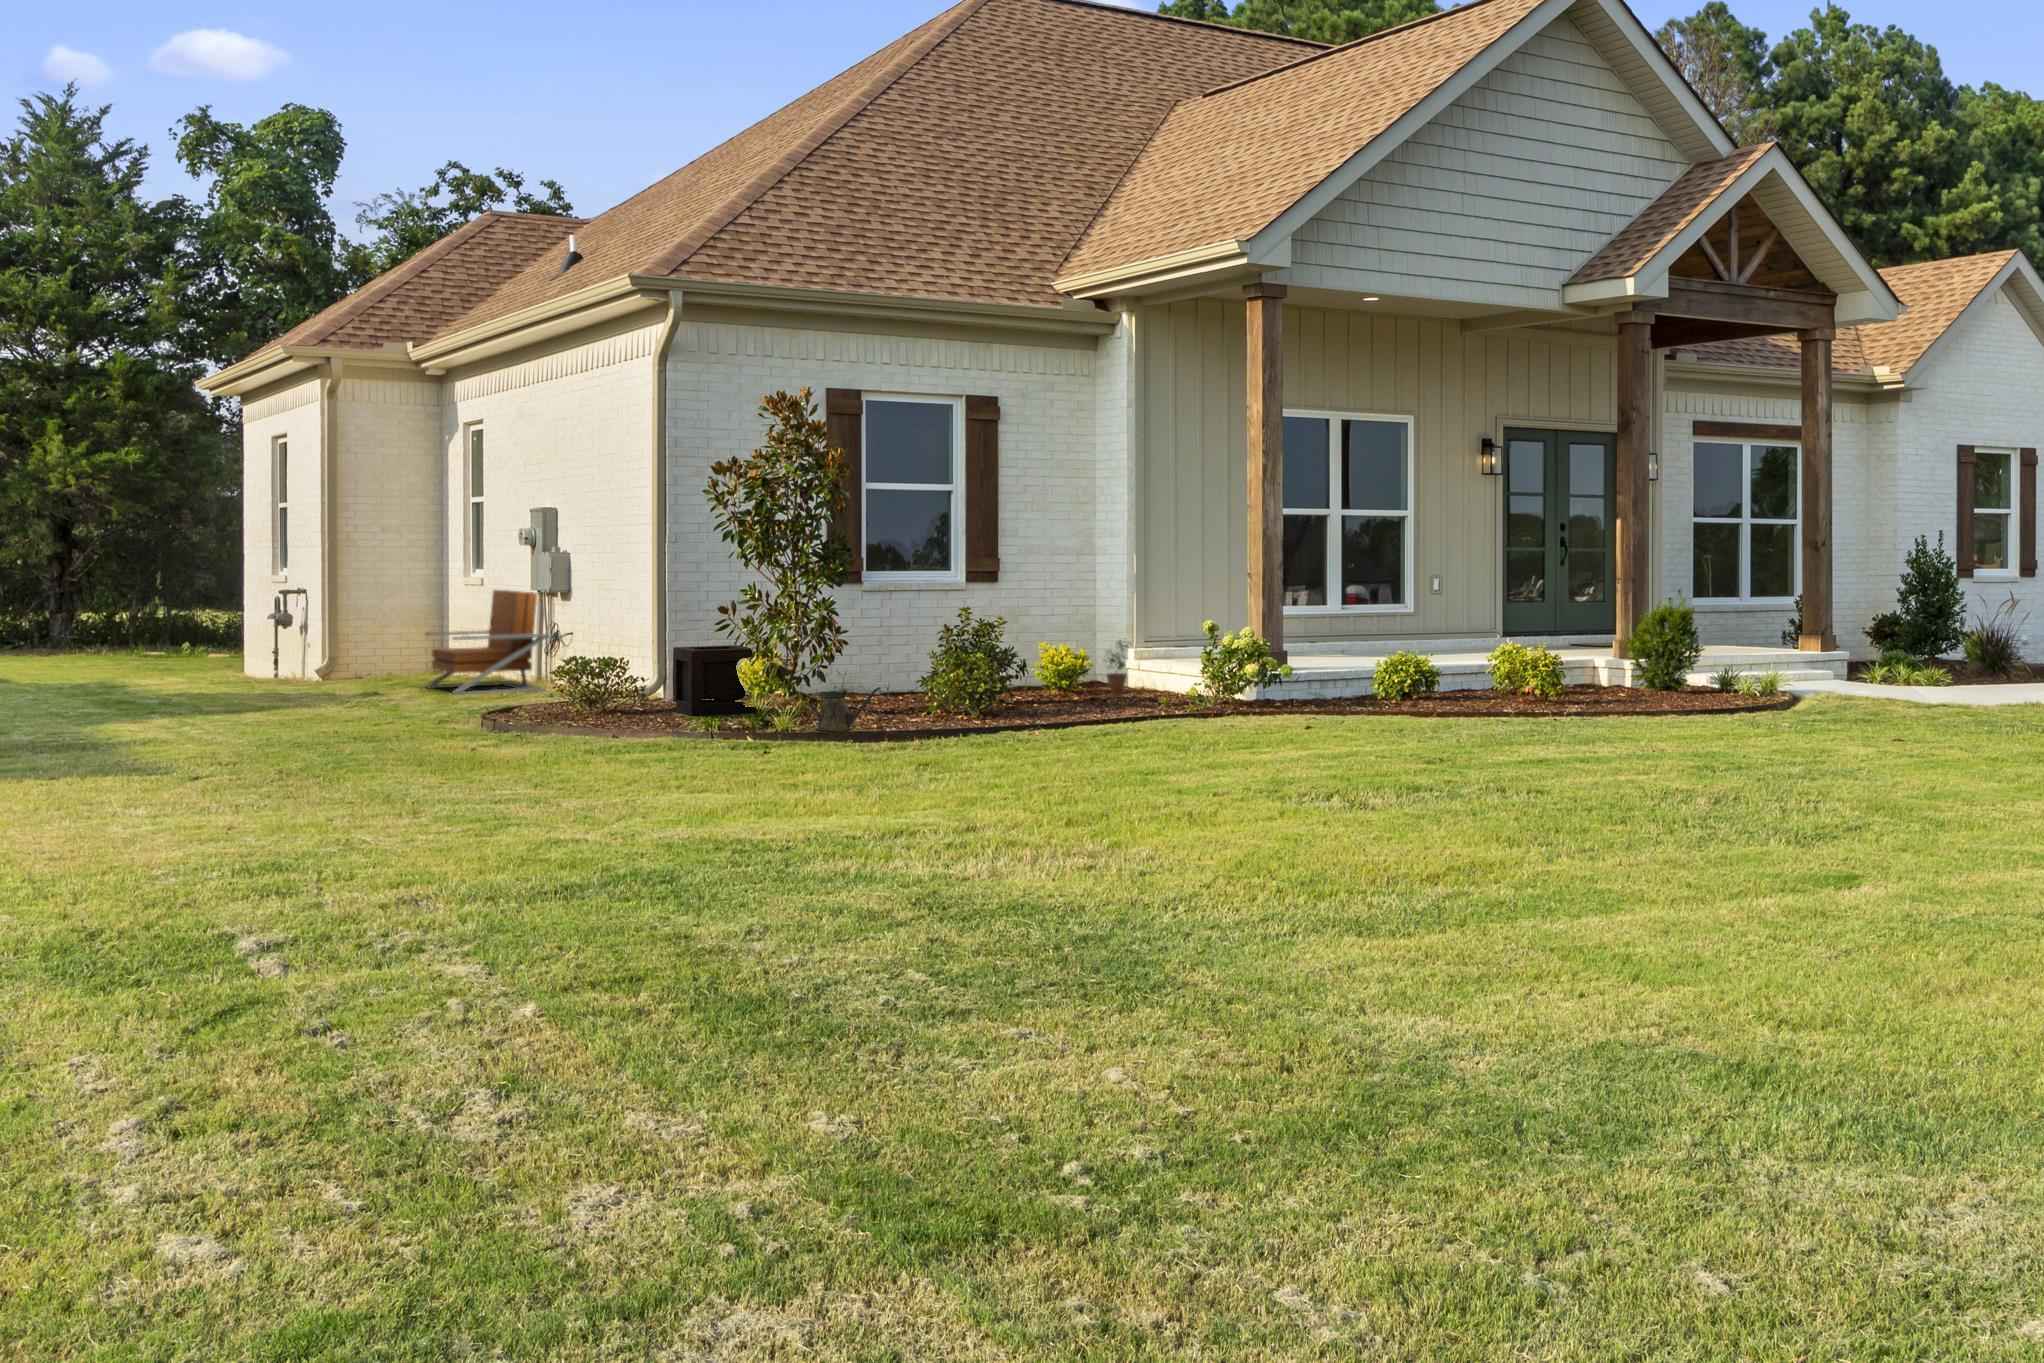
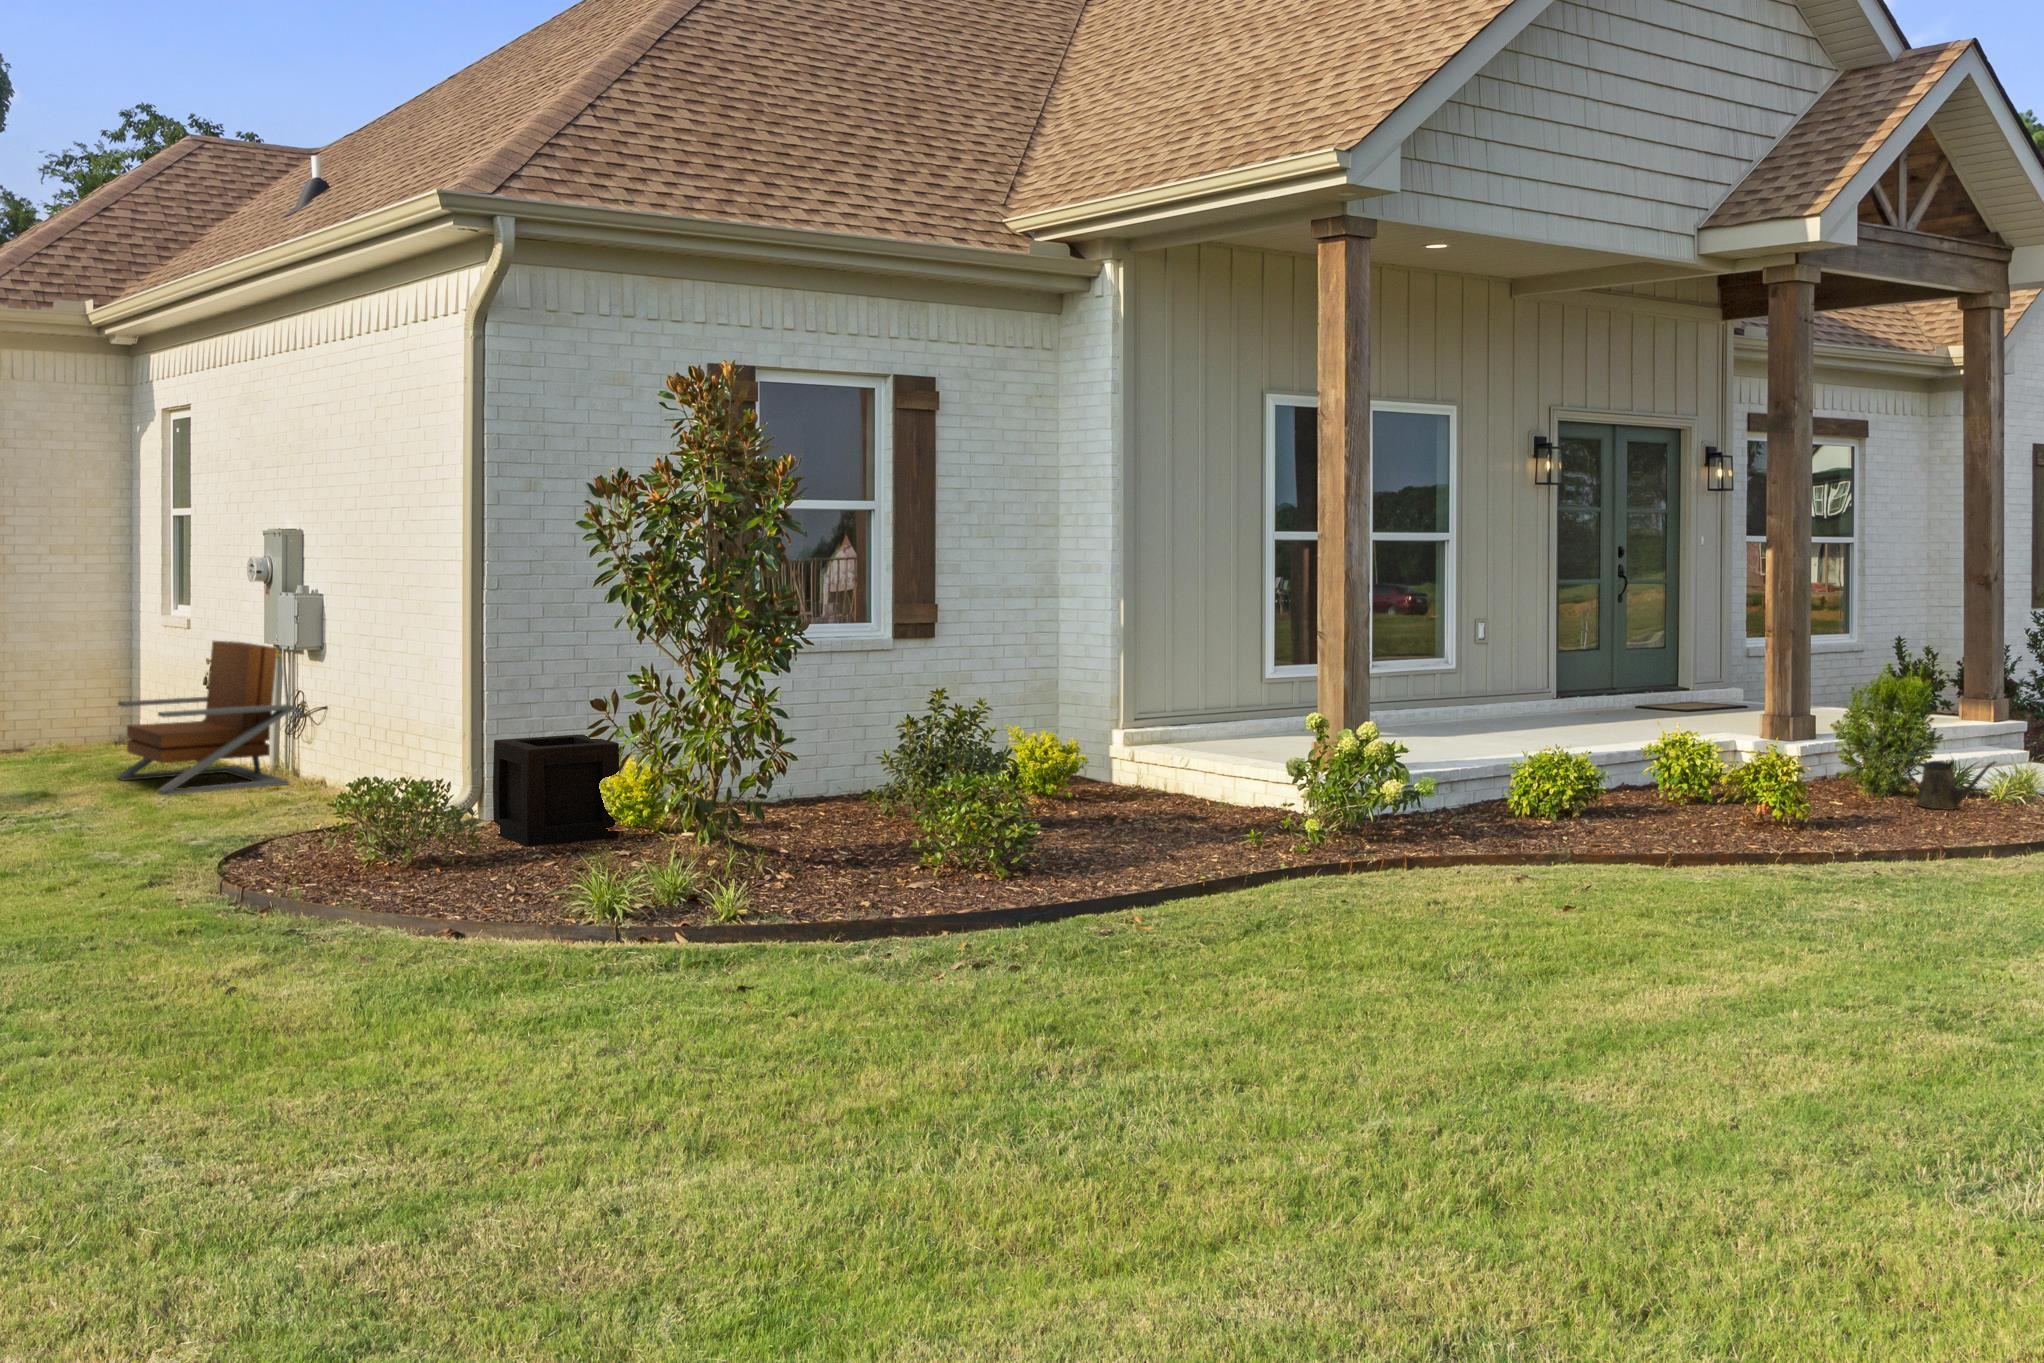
potted plant: present [1103,640,1129,699] -> none [1086,715,1125,801]
watering can: present [808,687,881,731] -> present [1906,761,1996,810]

